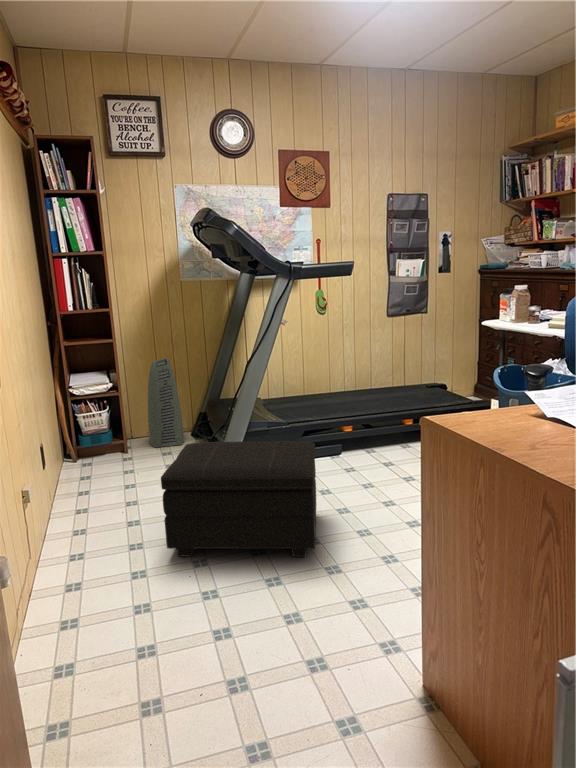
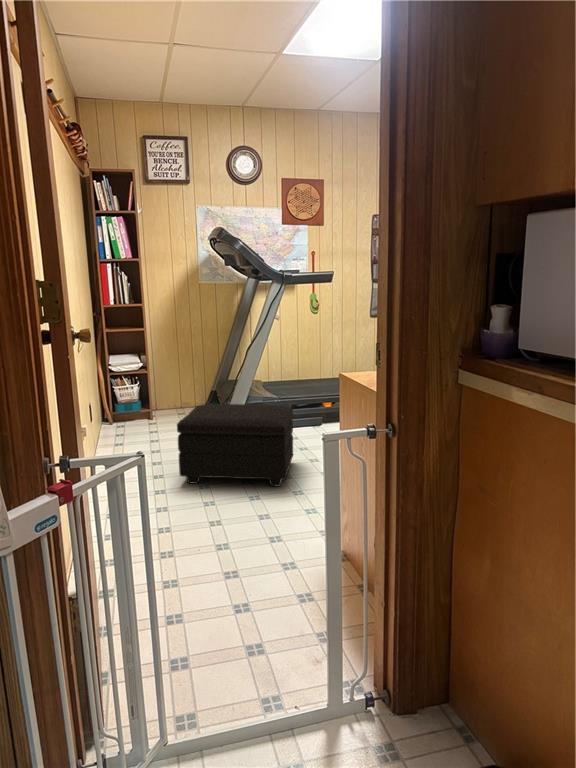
air purifier: present [148,358,184,447] -> none [170,345,198,416]

